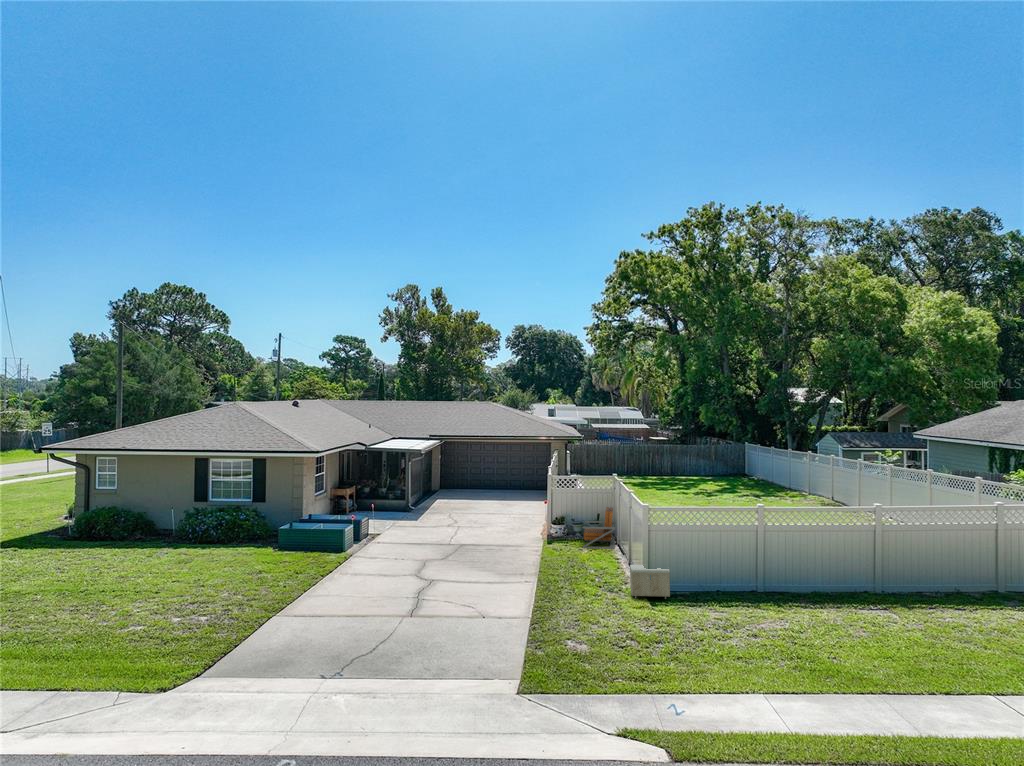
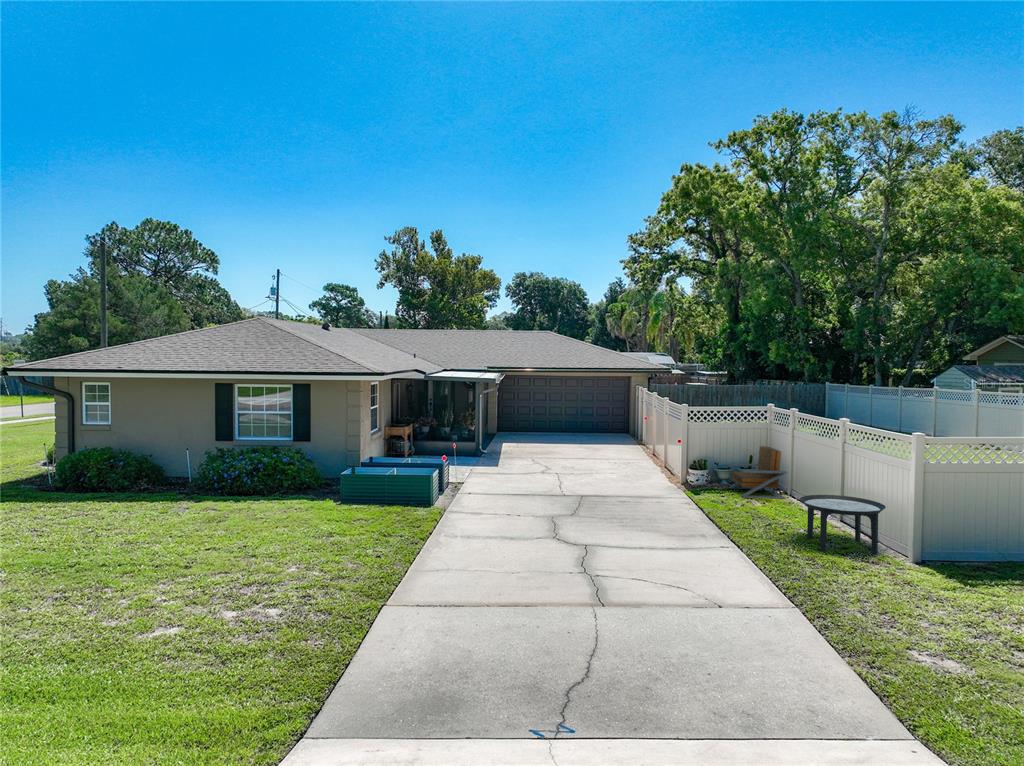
round table: none [569,545,622,587] -> present [800,495,886,555]
storage bench: present [630,565,670,599] -> none [923,523,1005,575]

